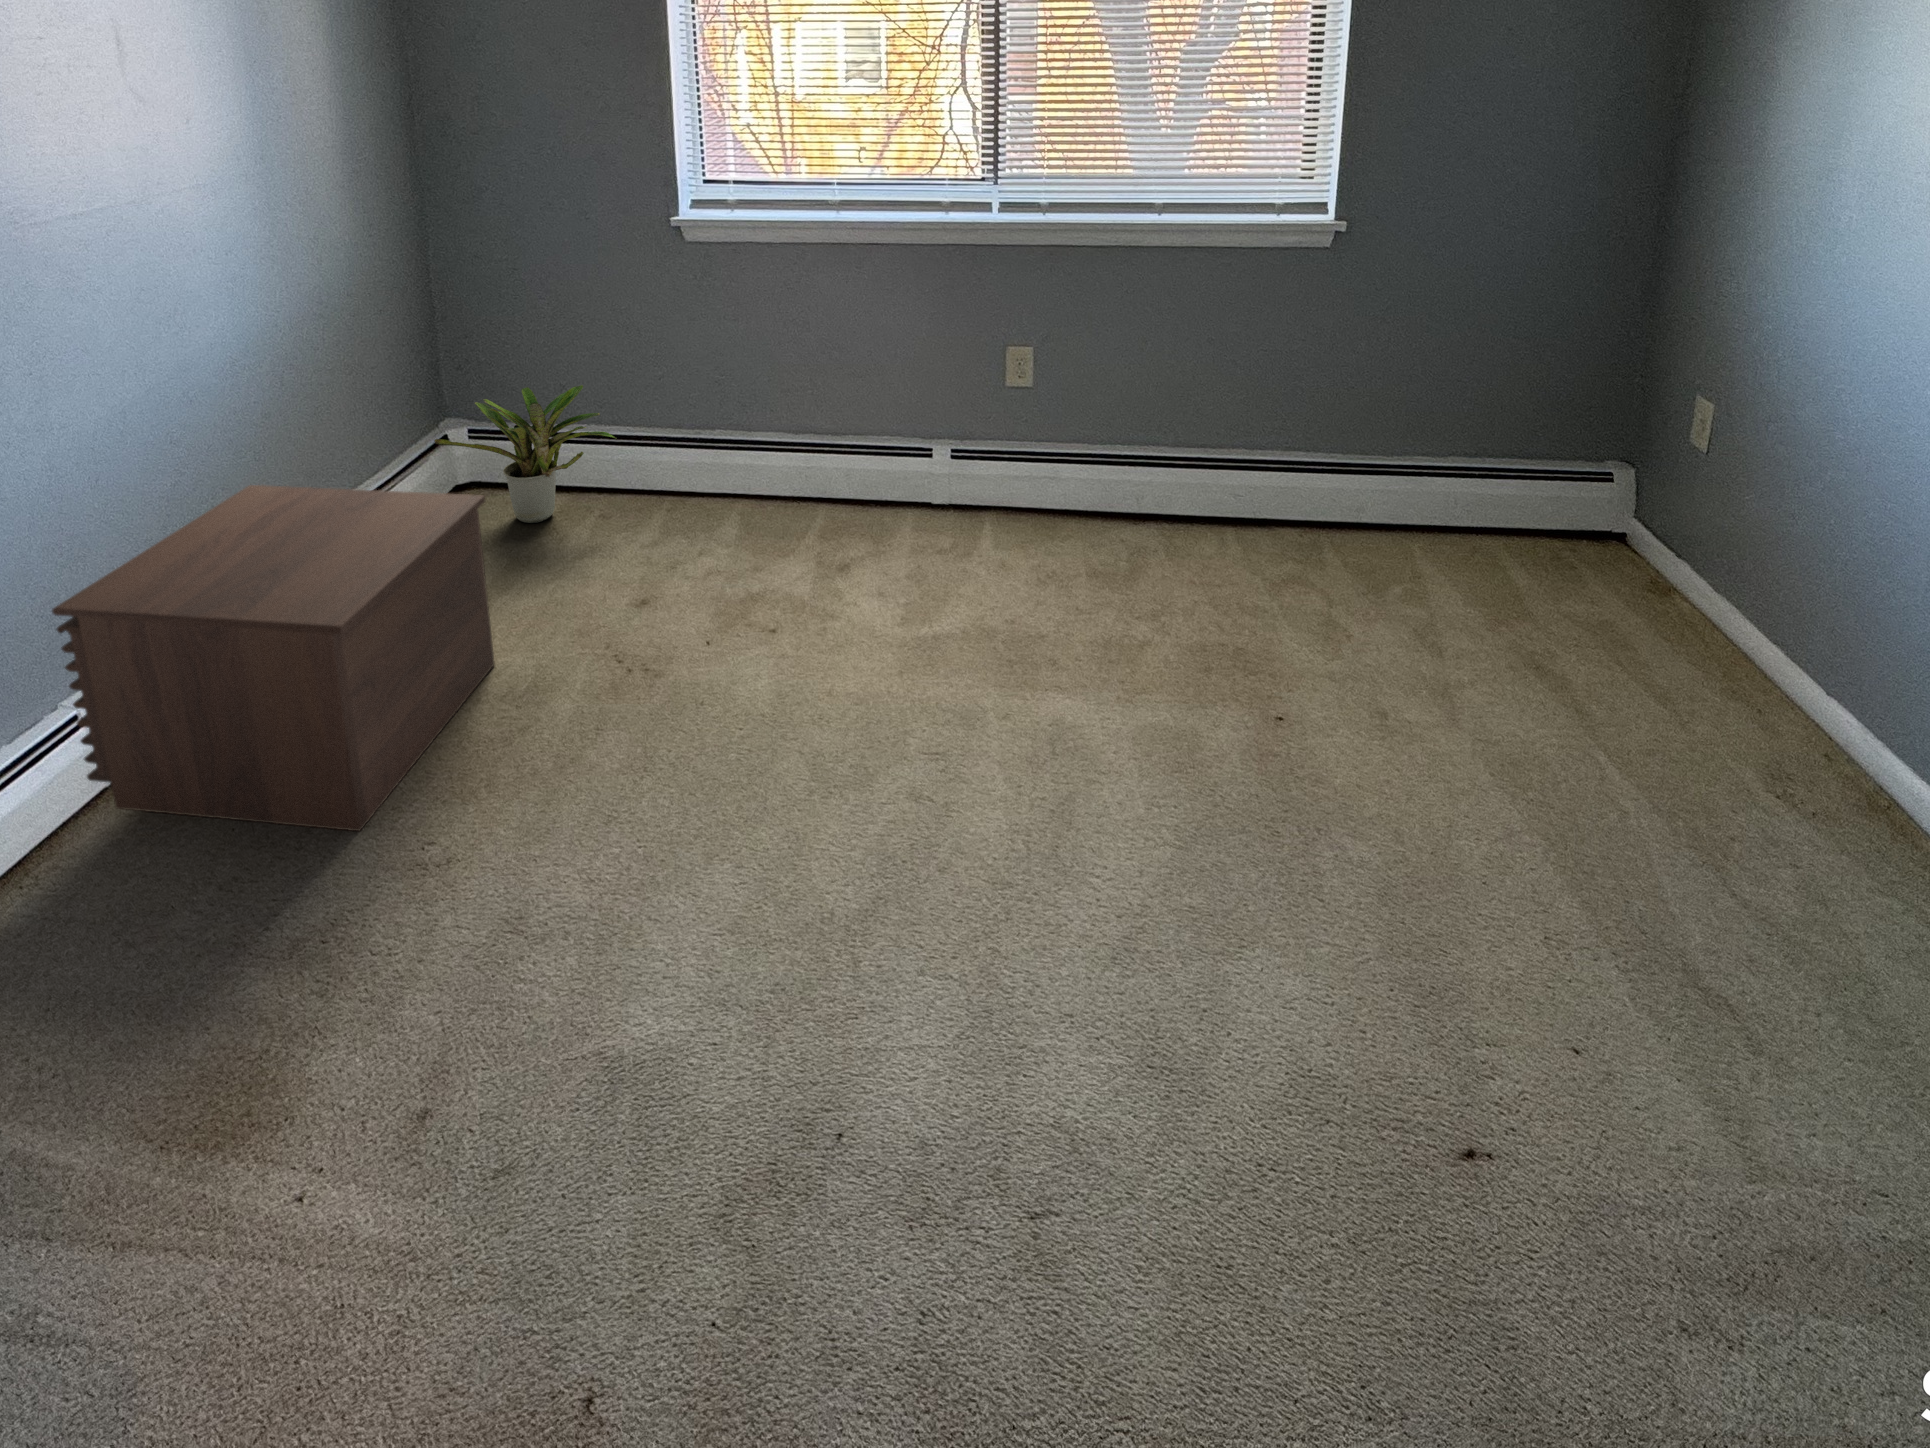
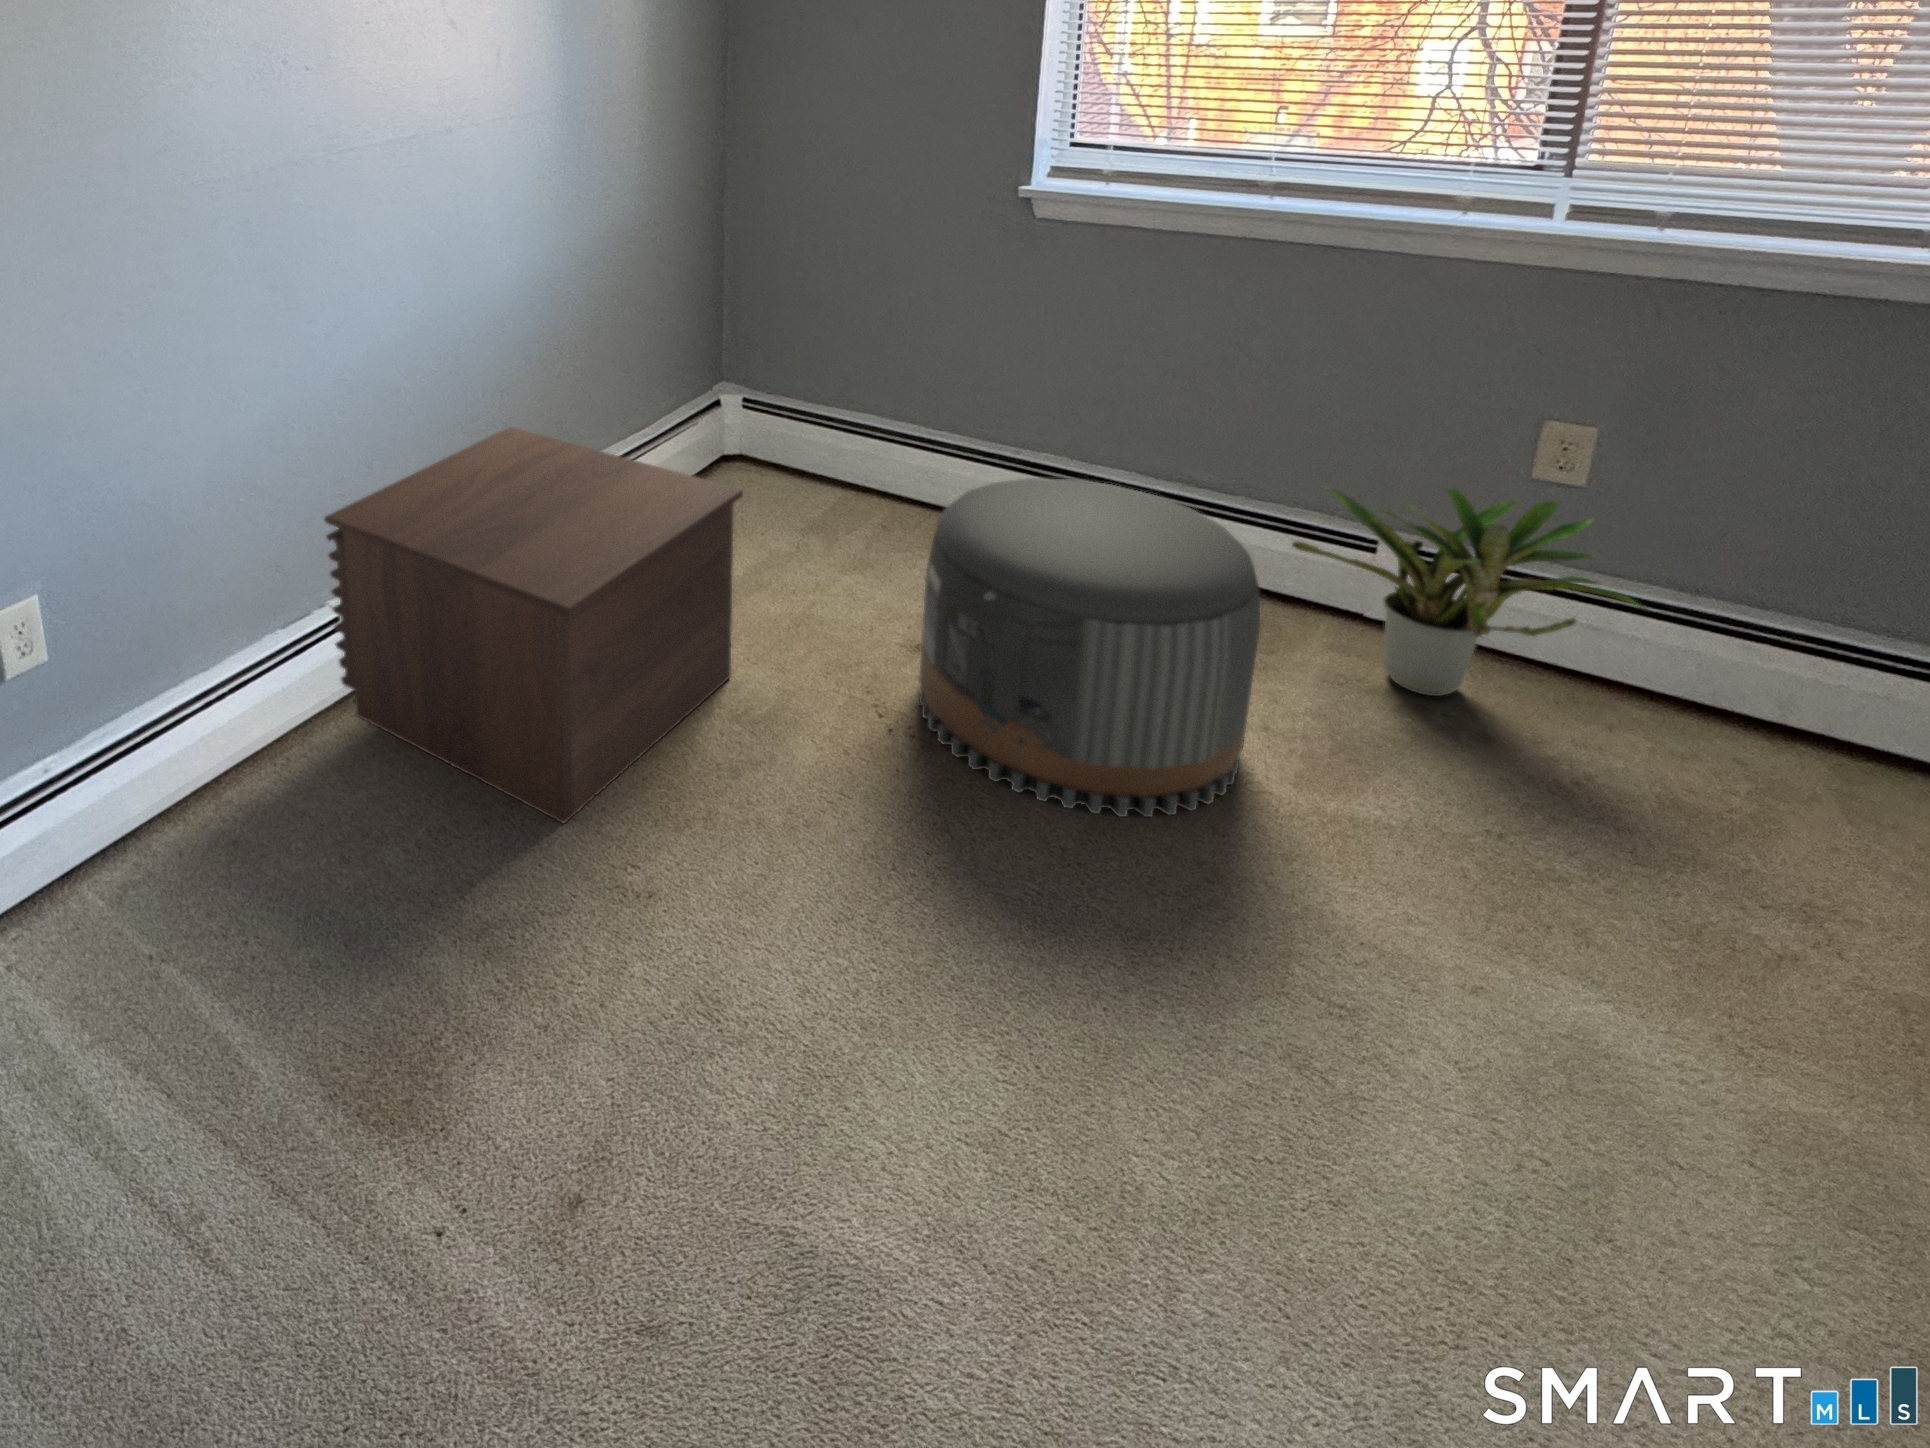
potted plant: present [434,385,617,523] -> present [1292,488,1647,696]
pouf: none [642,437,869,685] -> present [919,478,1260,817]

